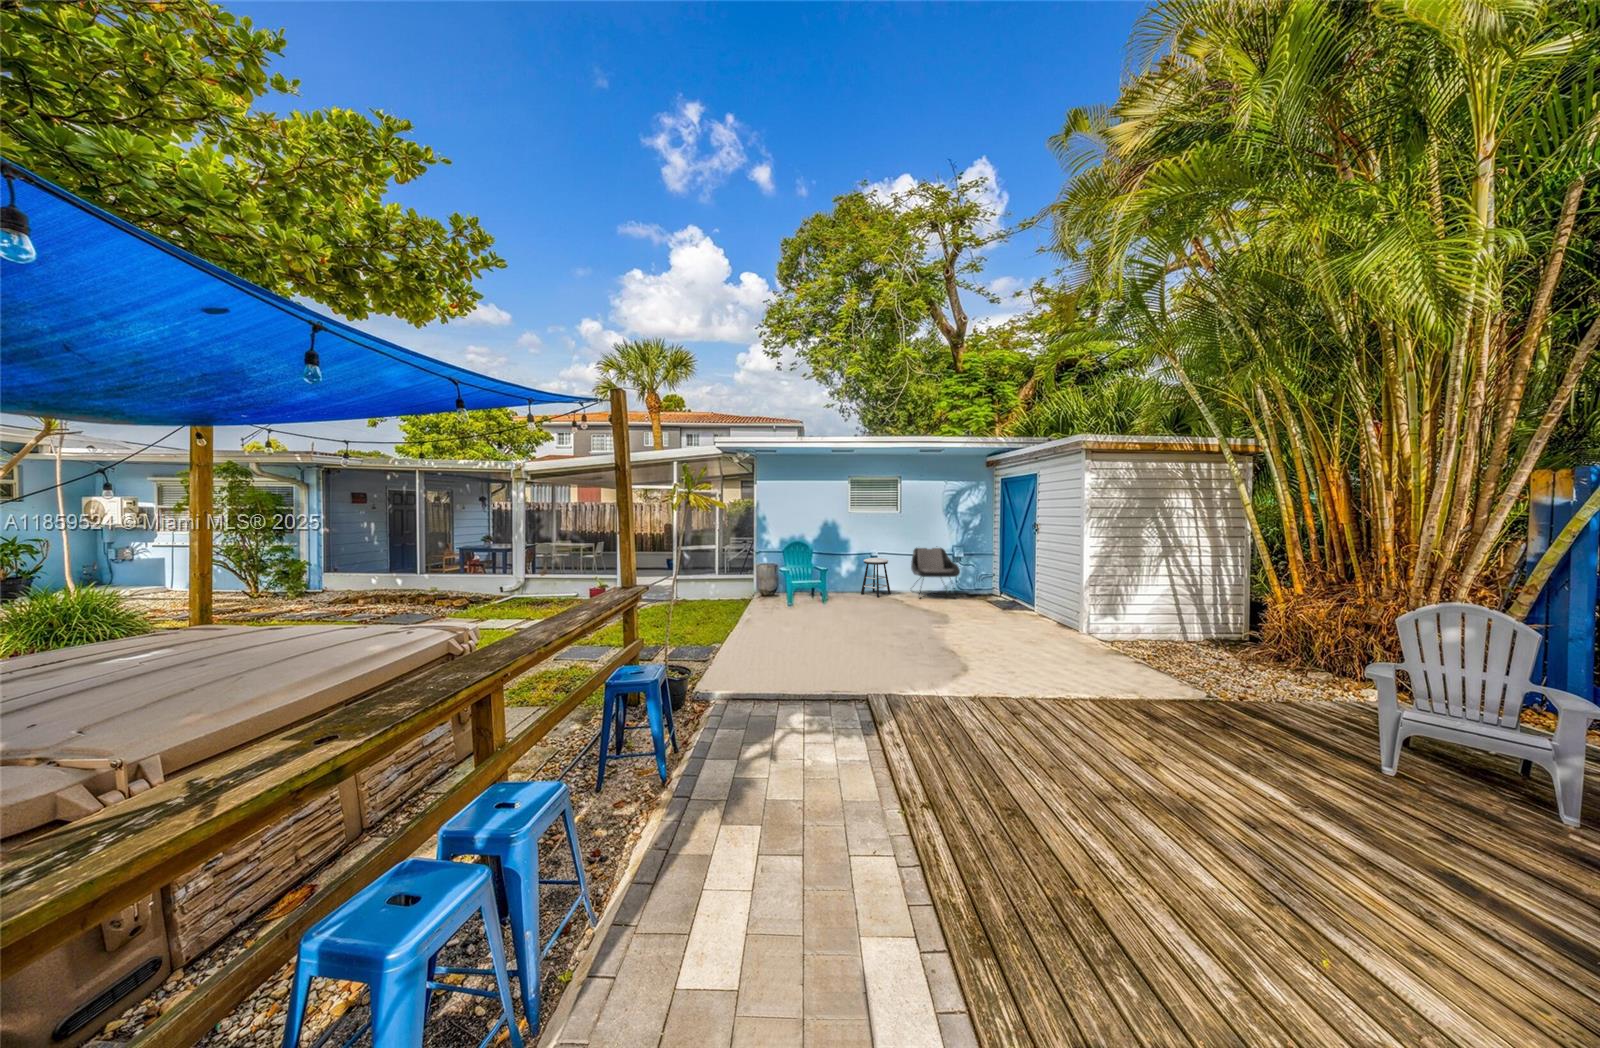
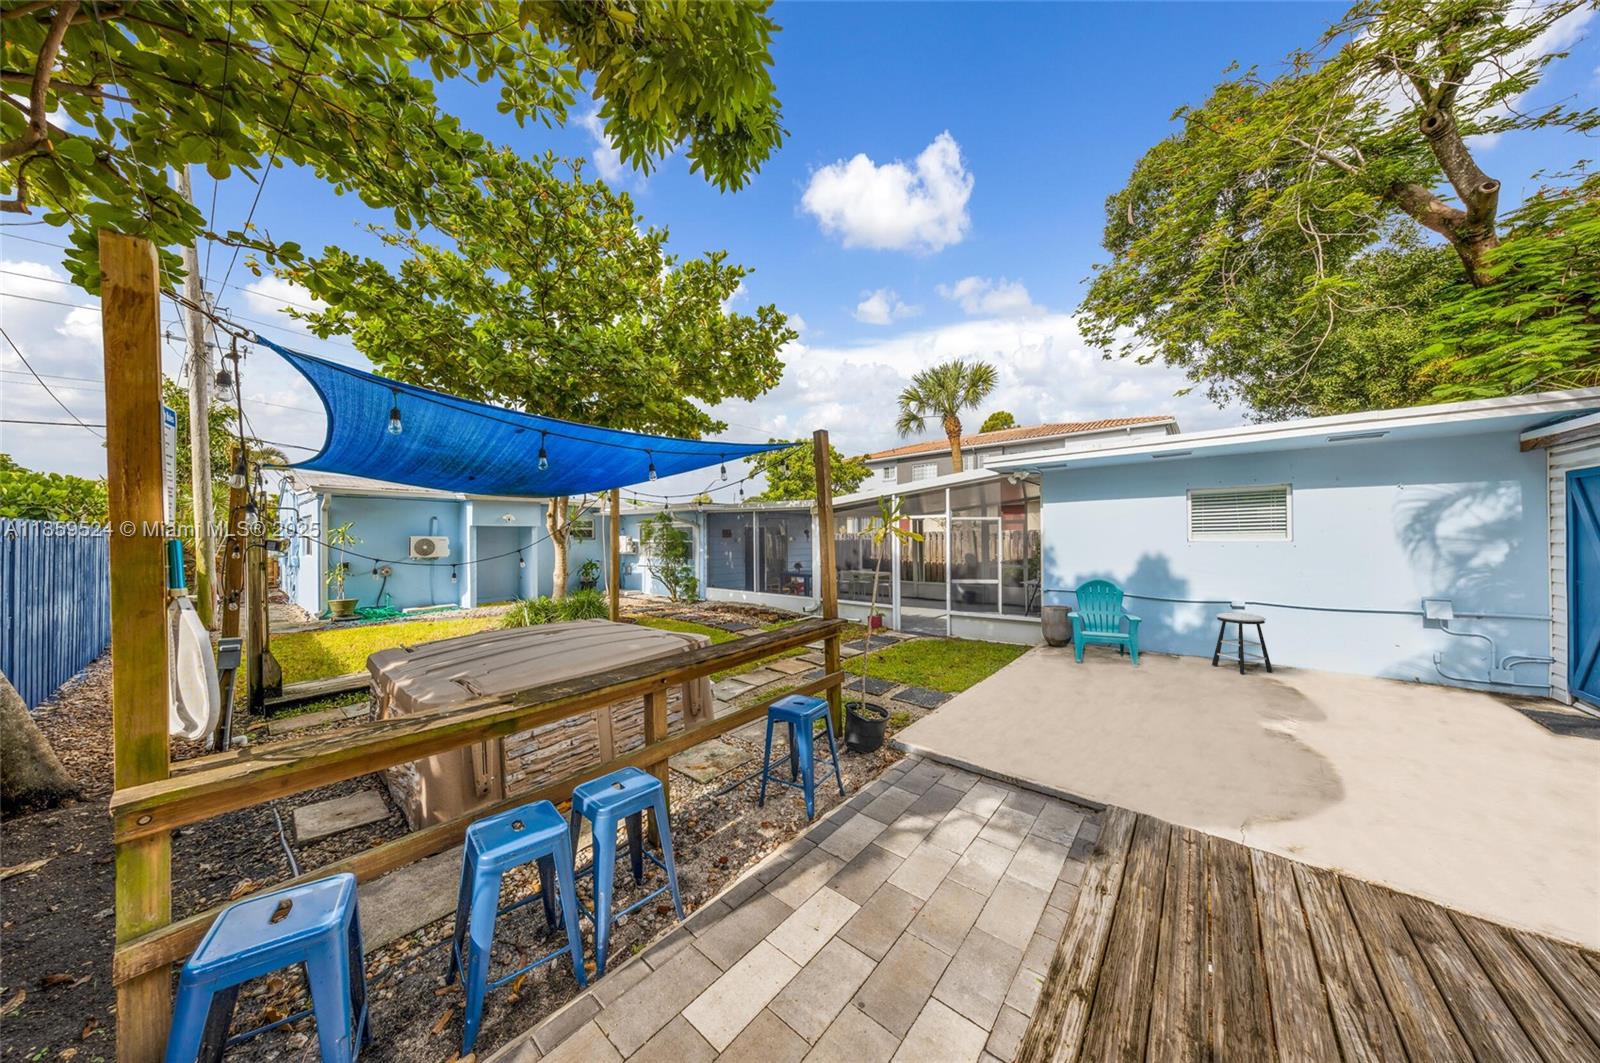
lounge chair: present [911,548,960,598] -> none [1316,600,1434,699]

